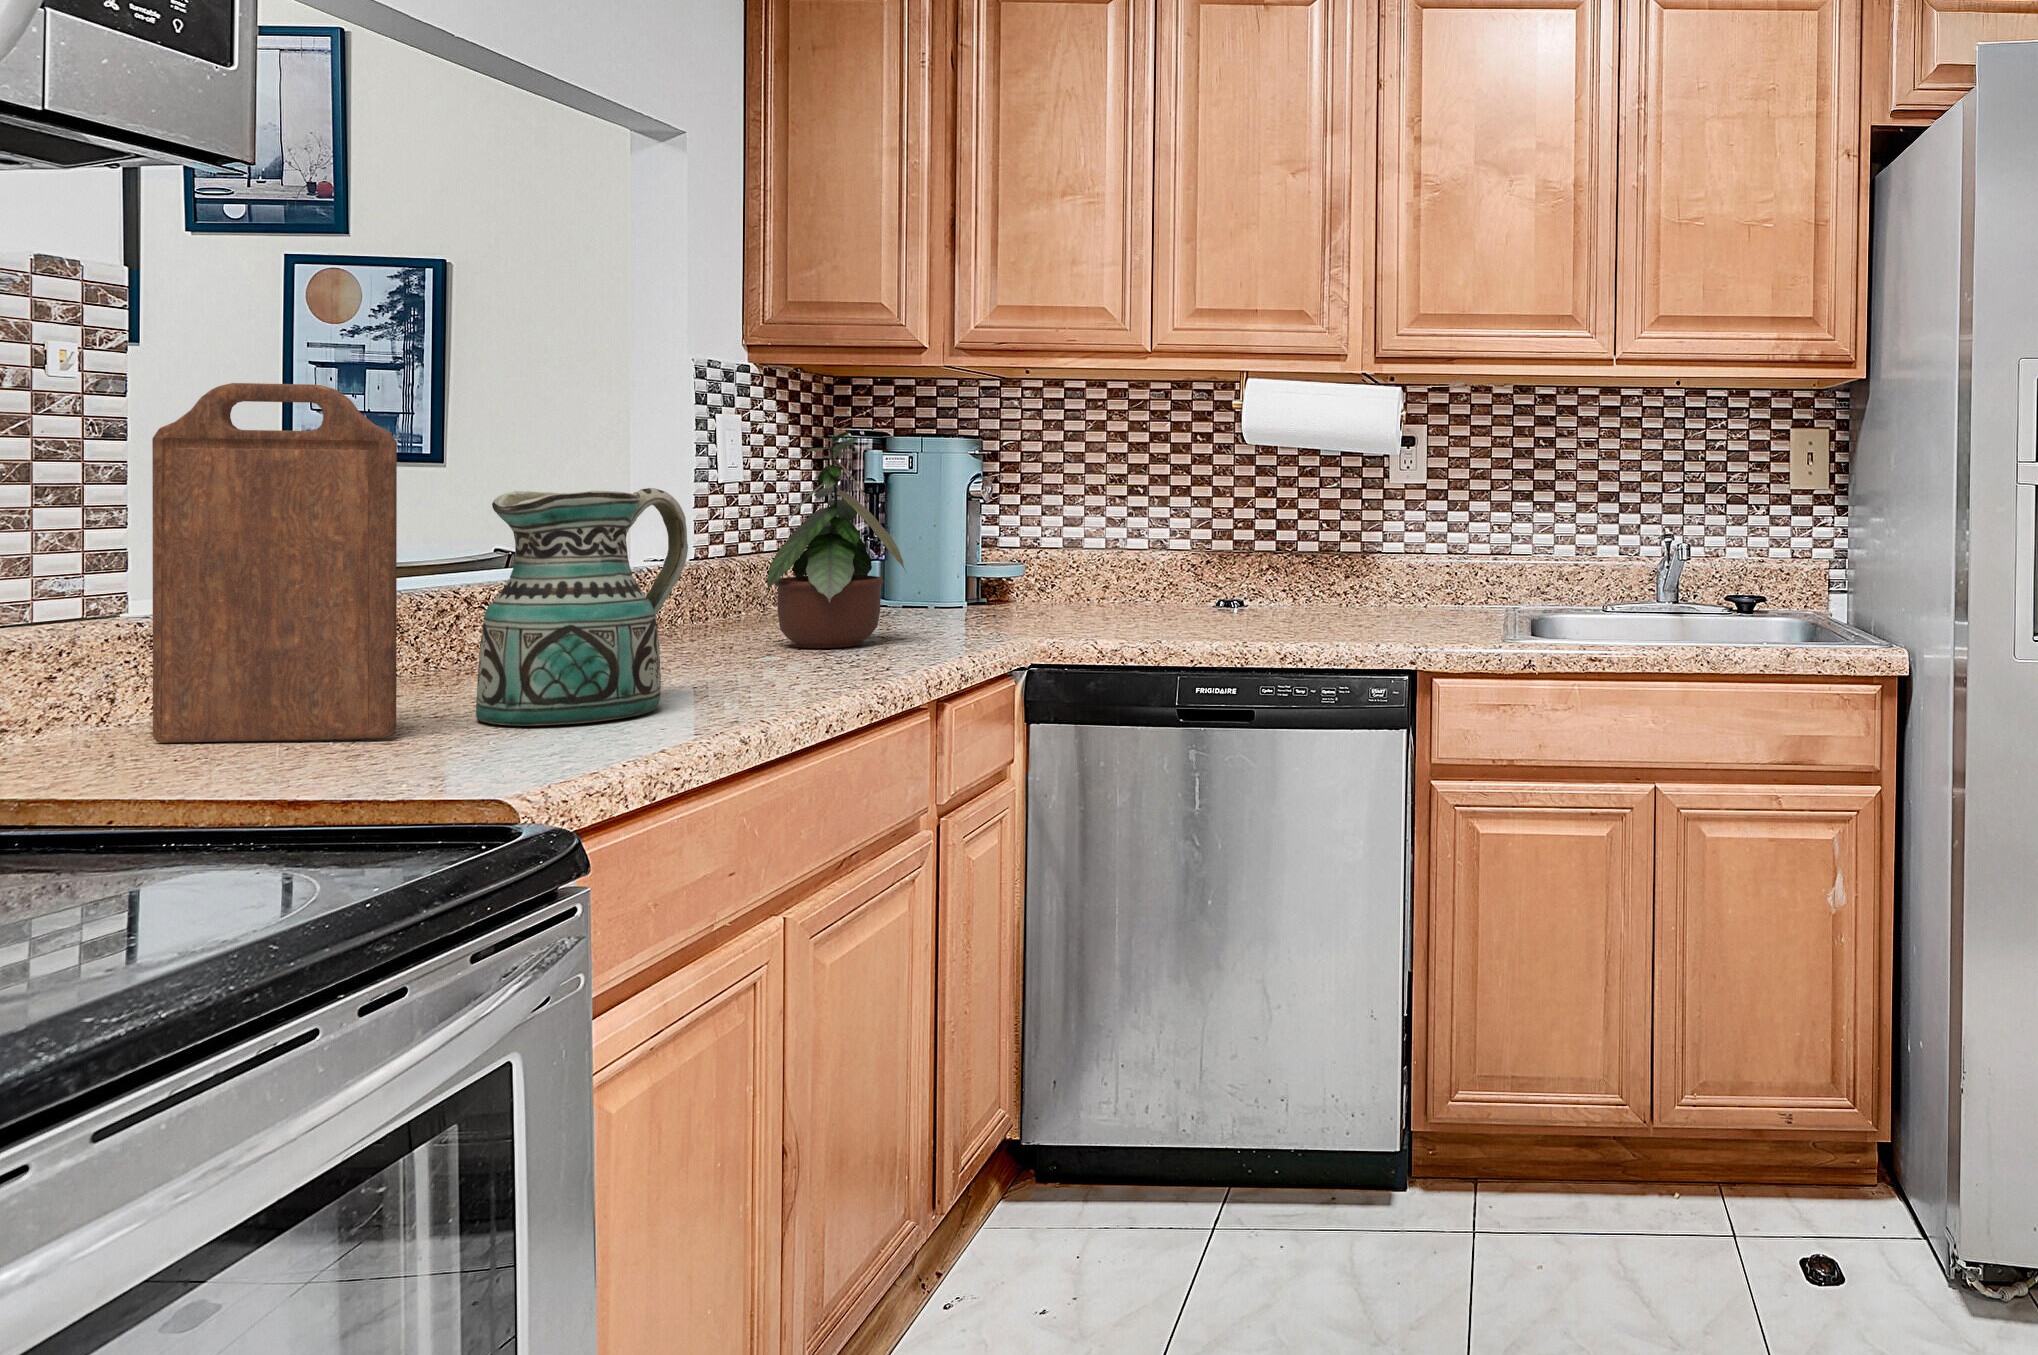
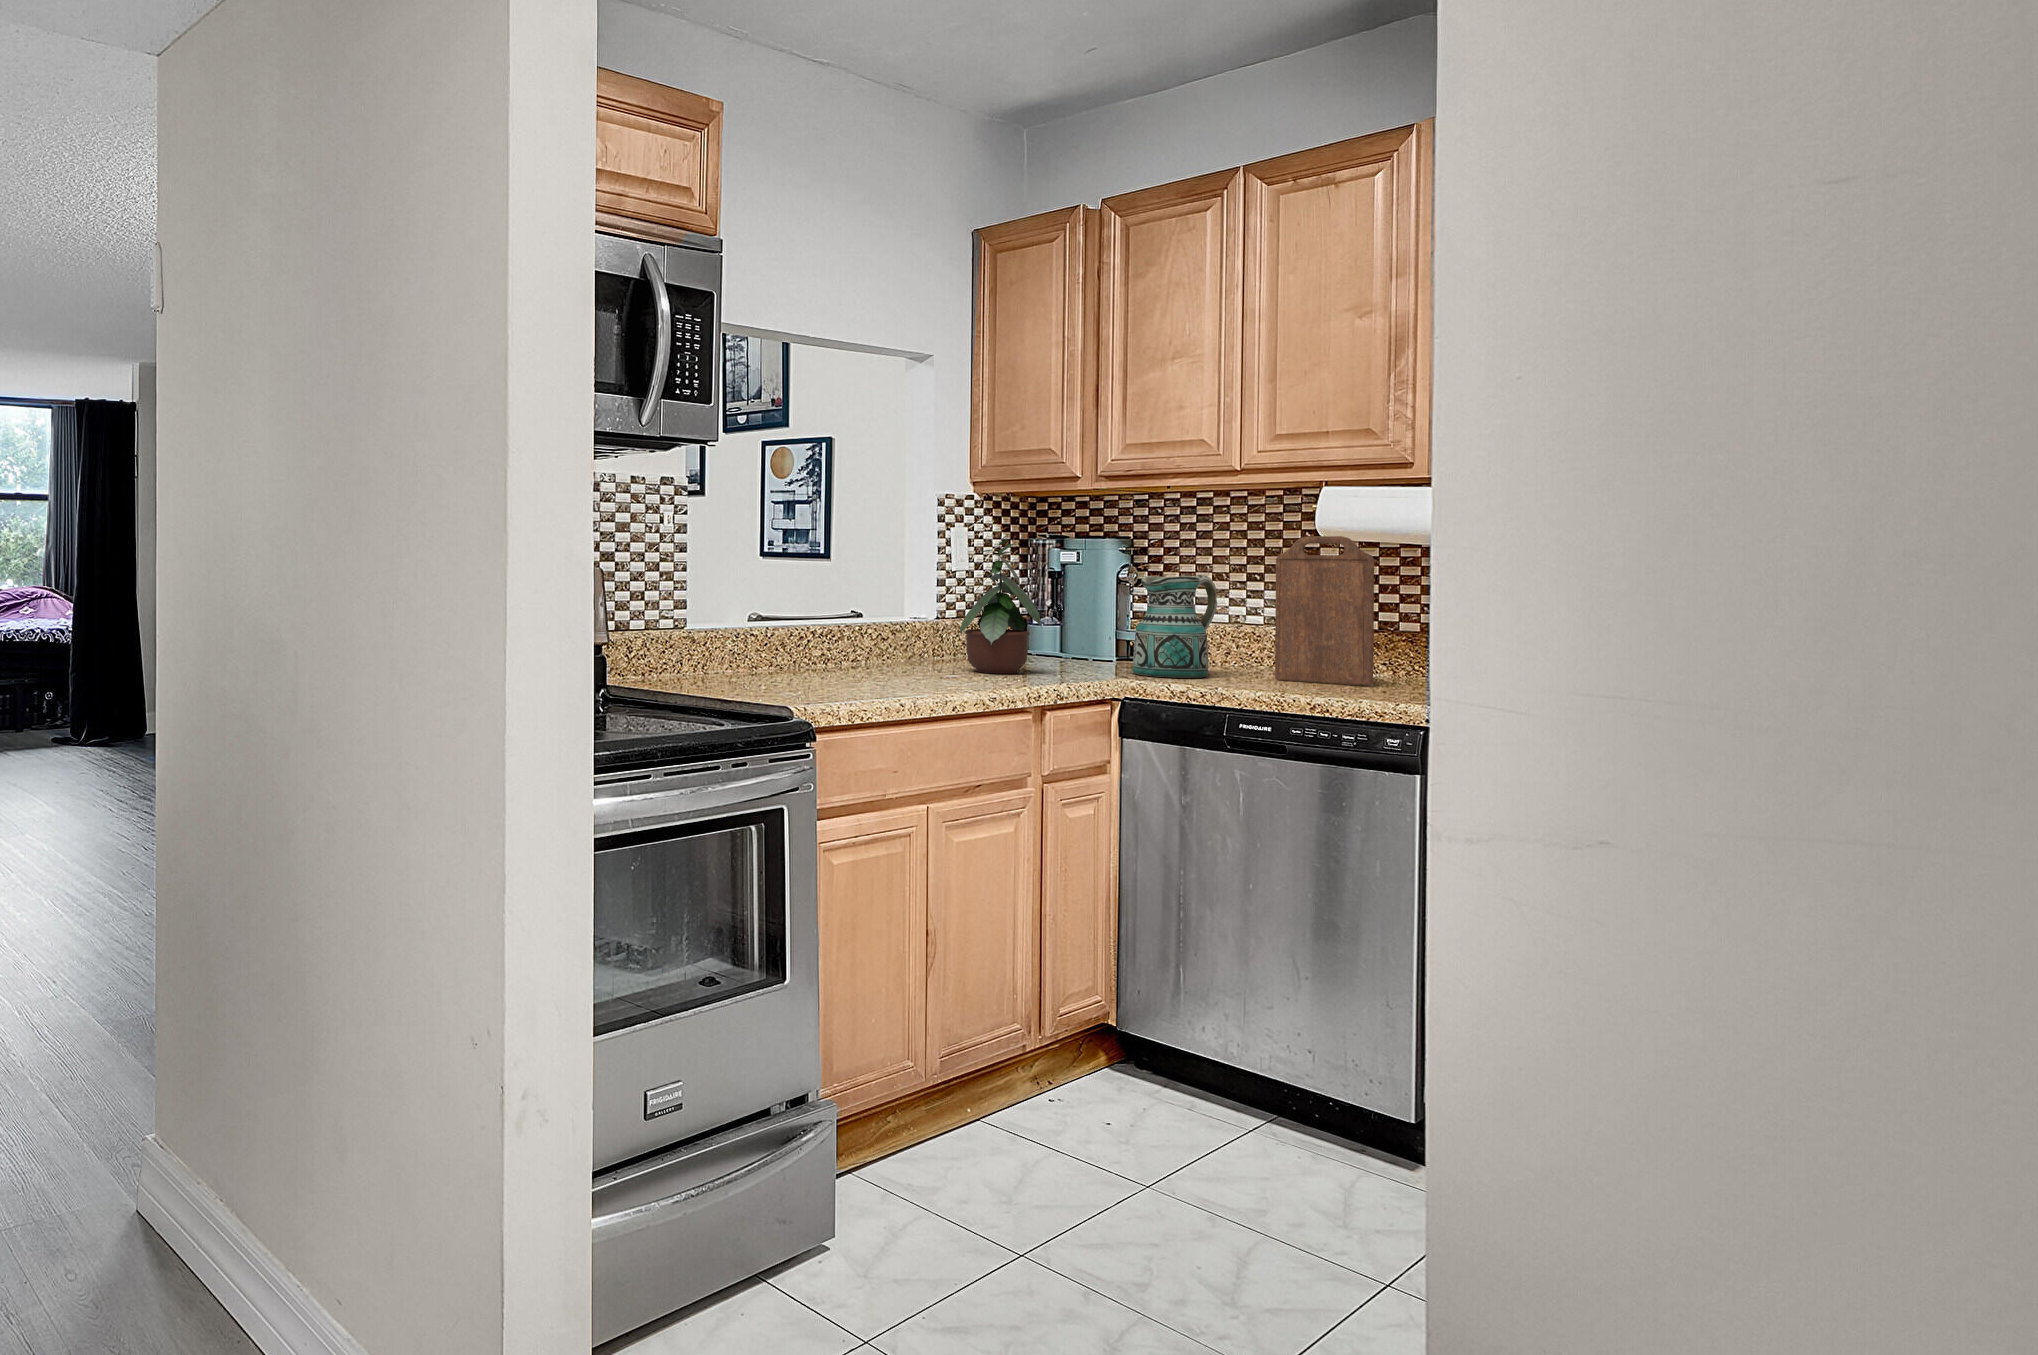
cutting board: present [152,383,397,743] -> present [1275,536,1374,686]
ceramic pitcher: present [476,488,688,726] -> present [1132,575,1217,678]

